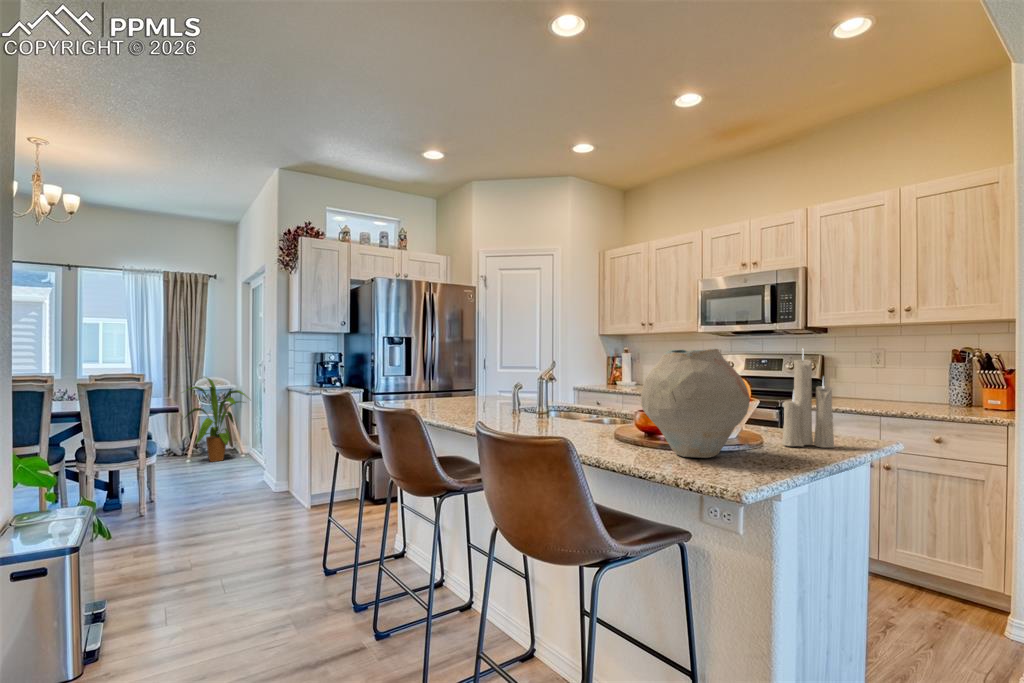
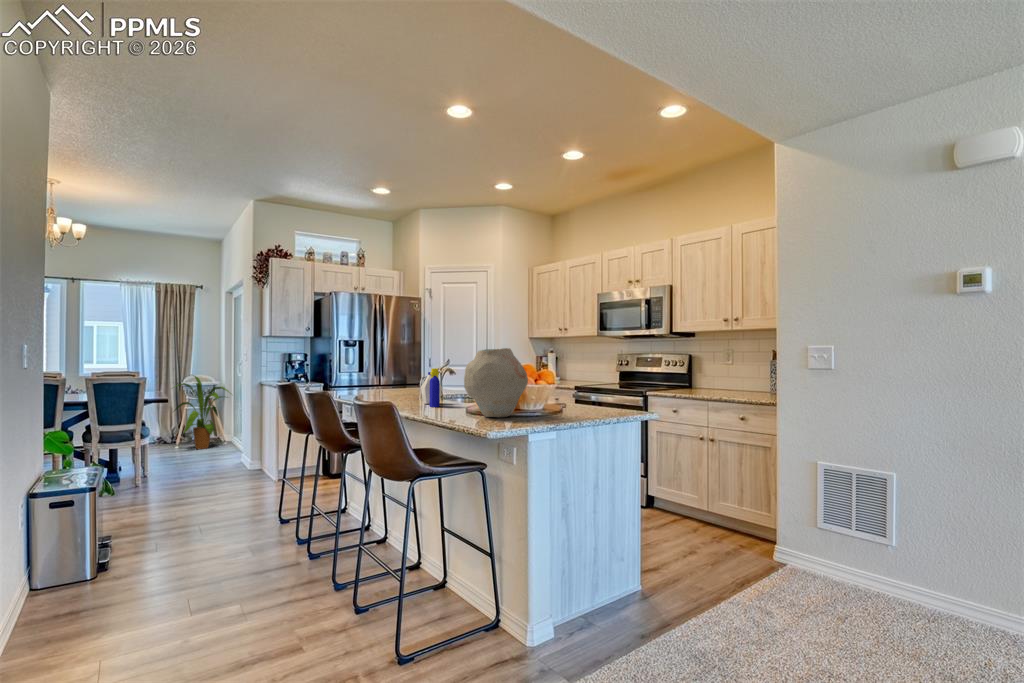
candle: present [781,354,835,448] -> none [566,345,599,414]
bottle: none [534,377,570,433] -> present [421,368,442,407]

